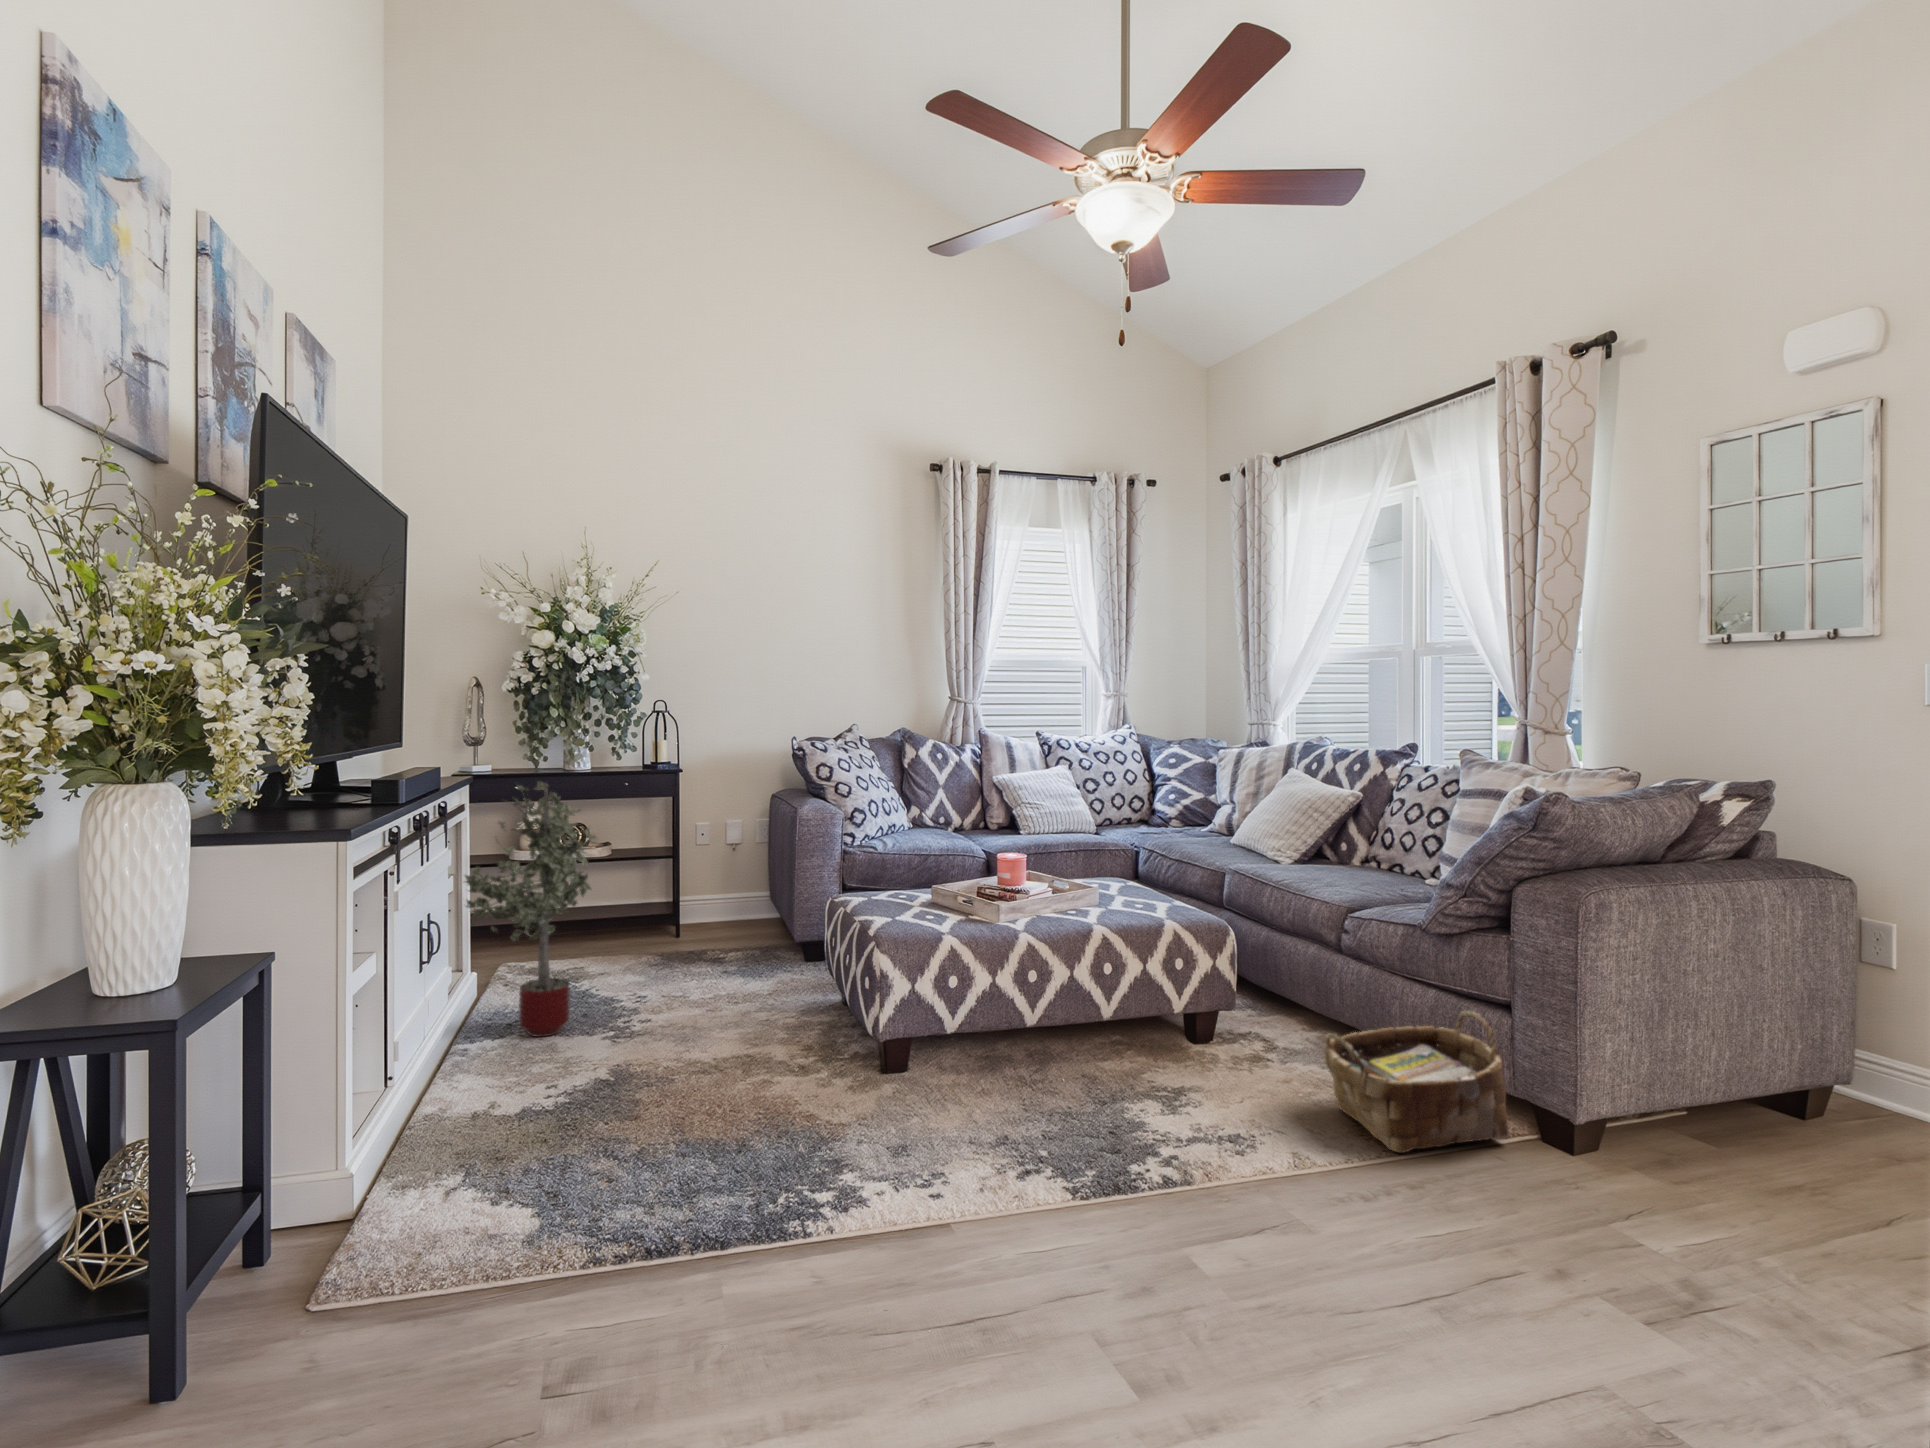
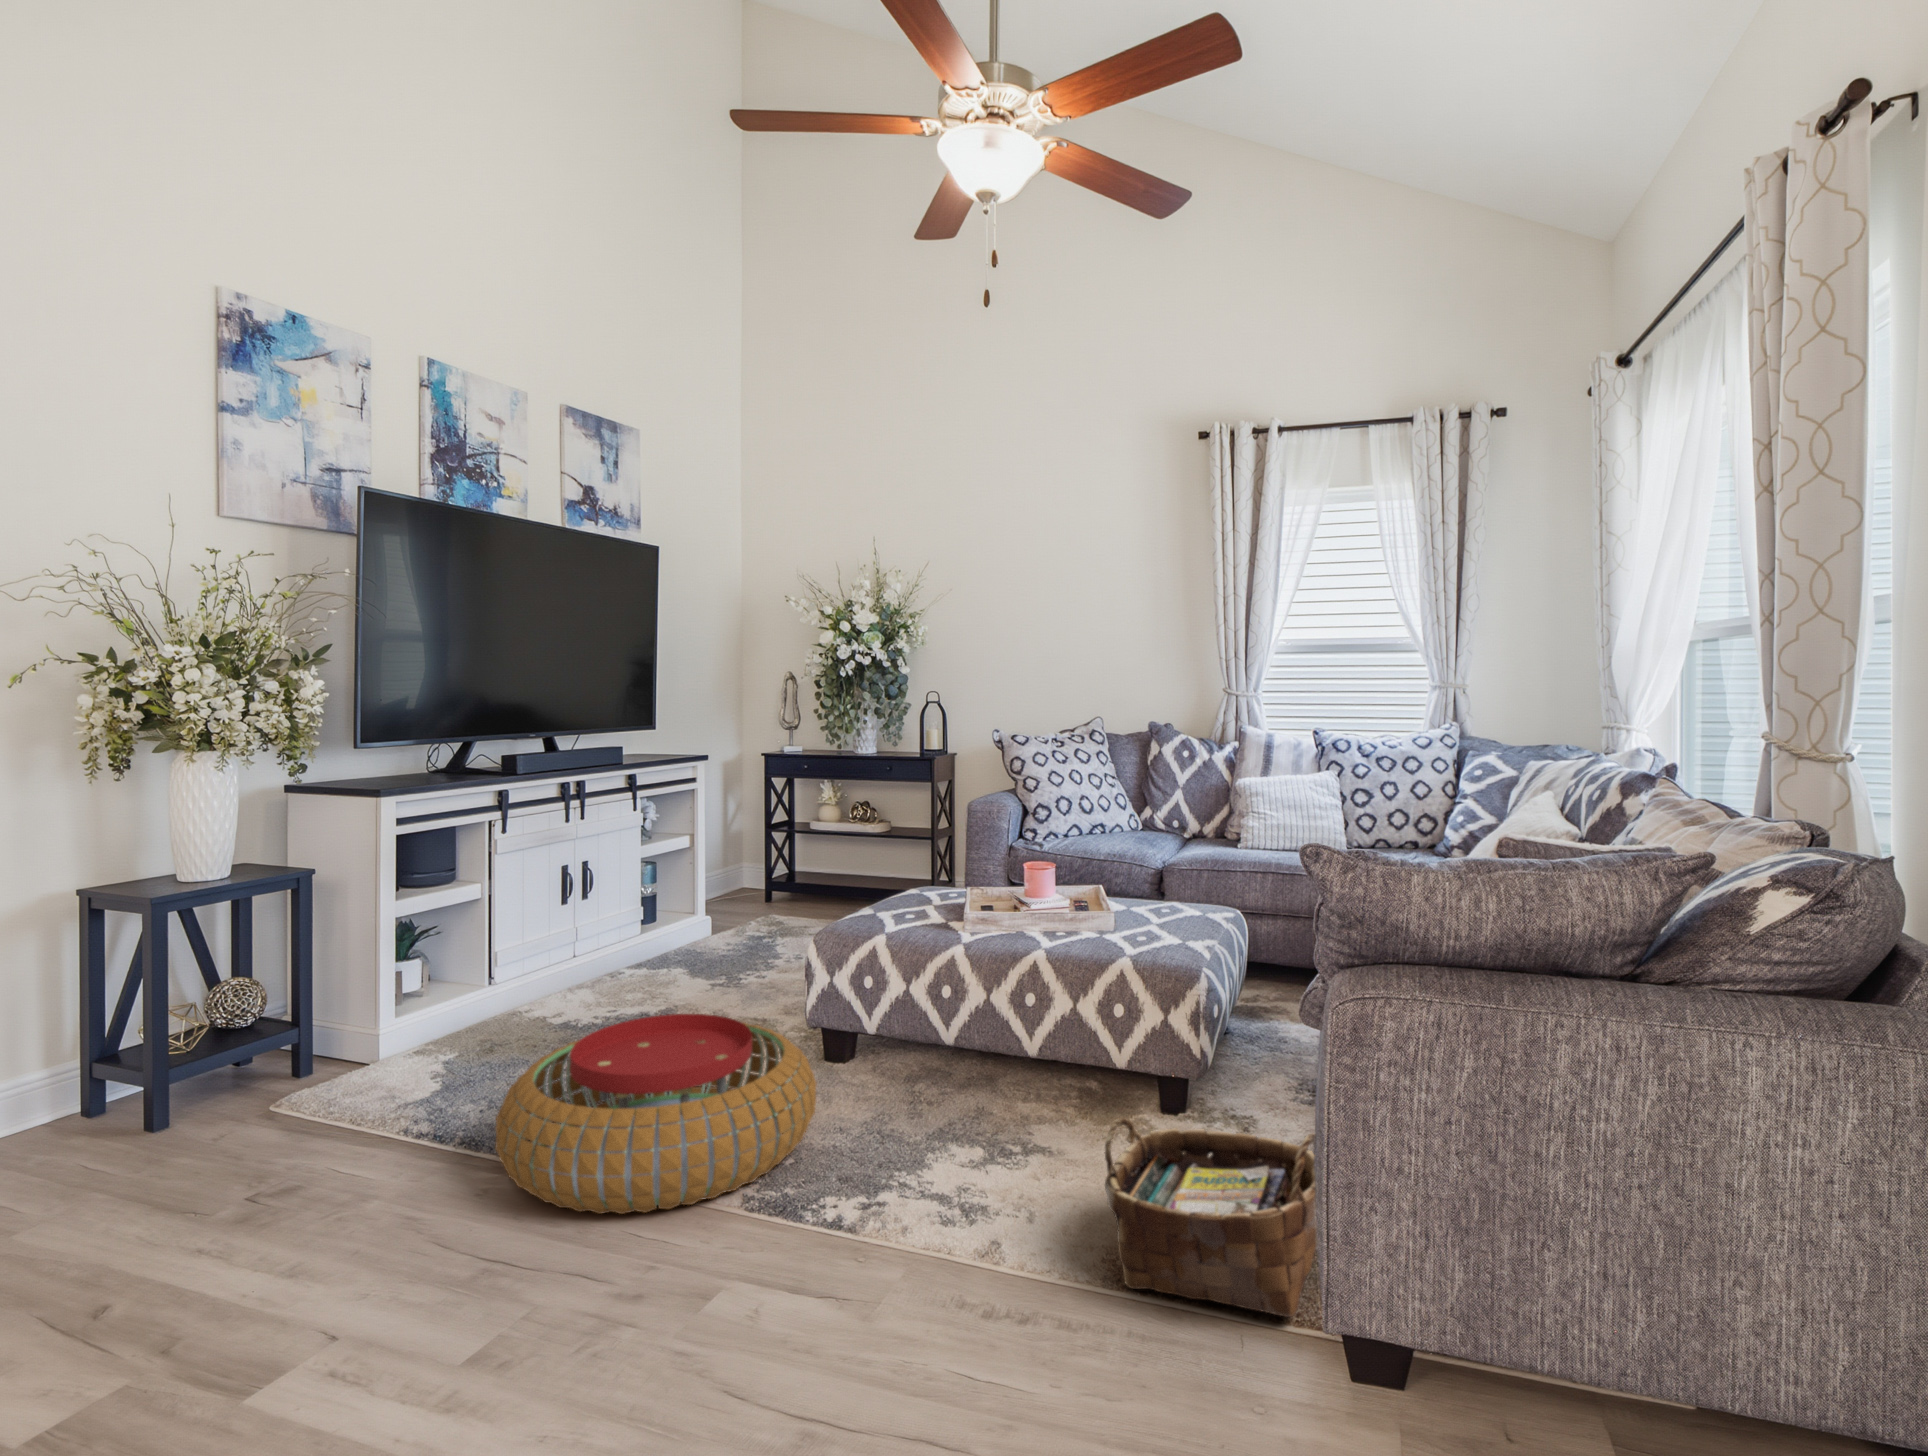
potted tree: present [465,782,596,1037] -> none [602,758,744,977]
pouf: none [751,1032,1067,1244] -> present [496,1014,816,1214]

